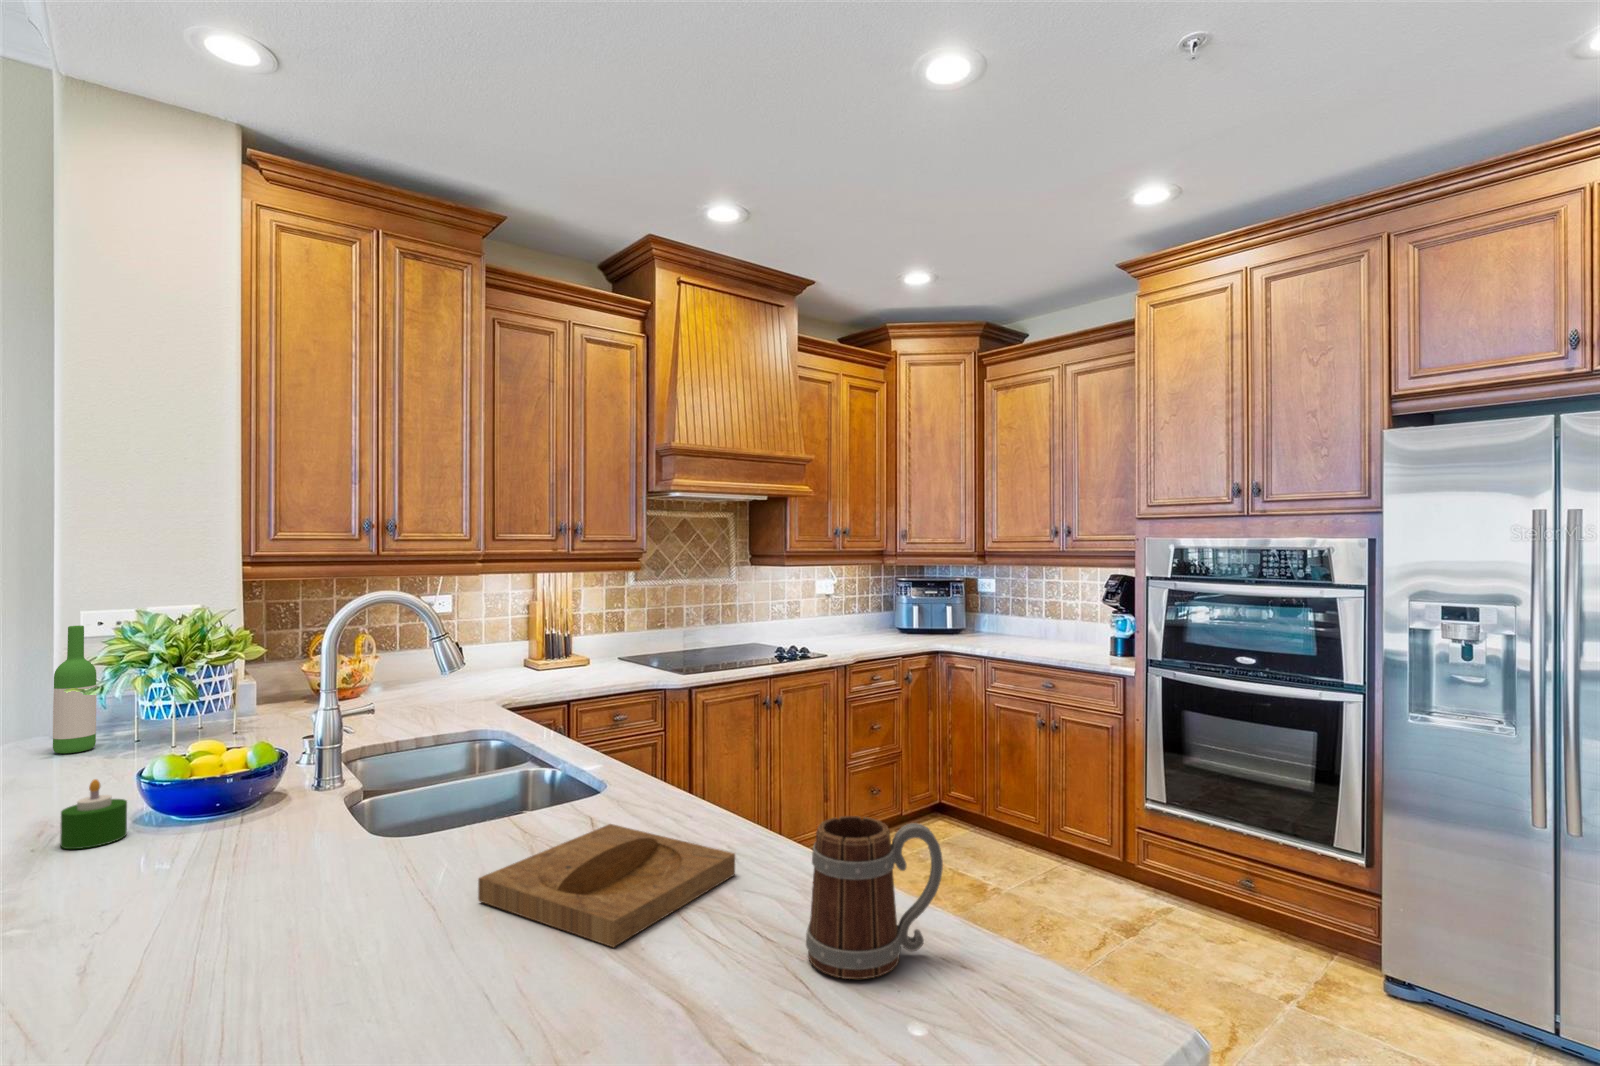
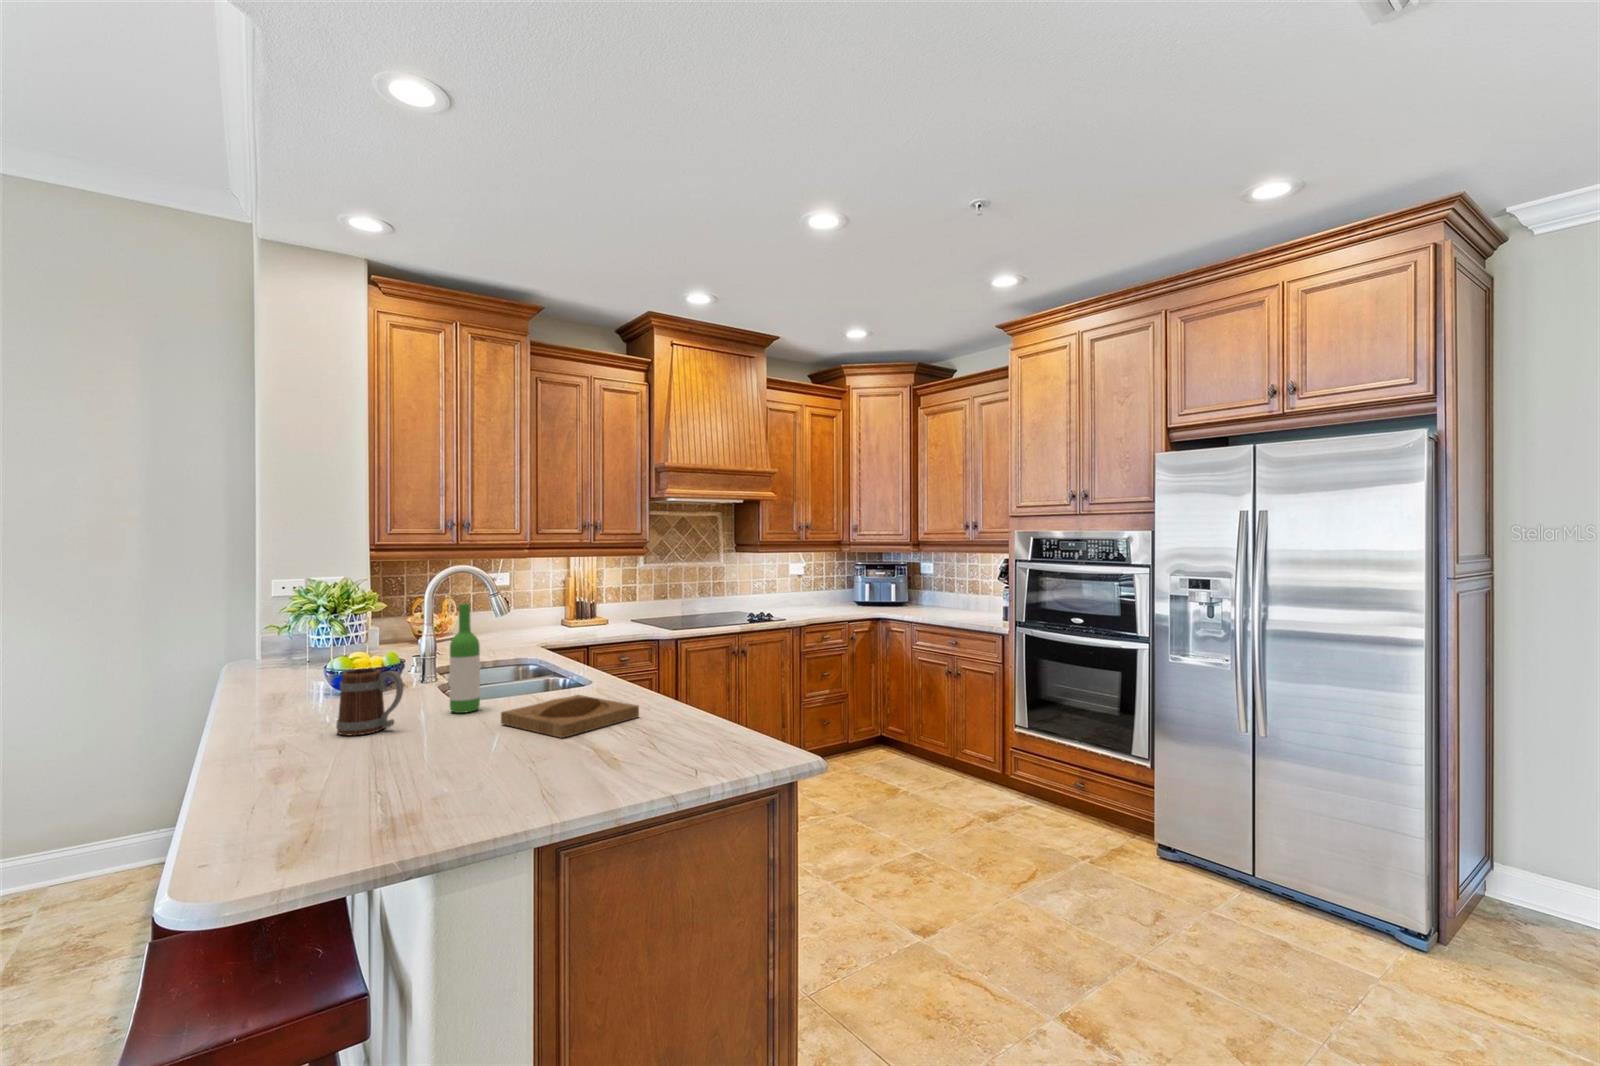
wine bottle: present [53,626,96,753] -> present [450,603,480,713]
candle: present [60,779,127,849] -> none [282,669,316,706]
mug: present [806,816,943,979] -> present [336,669,404,735]

